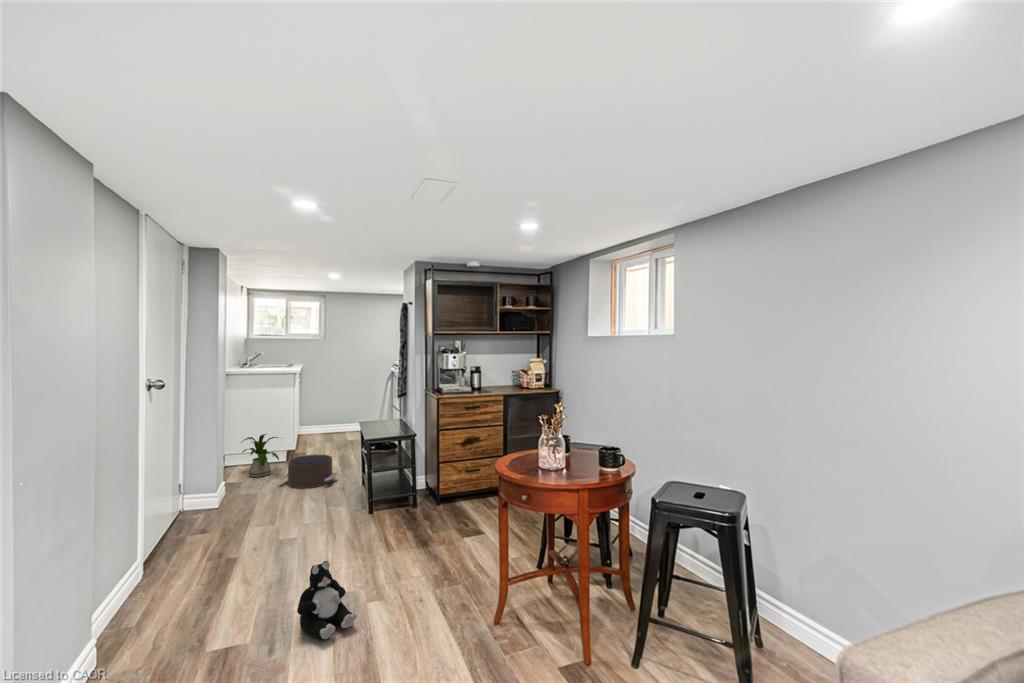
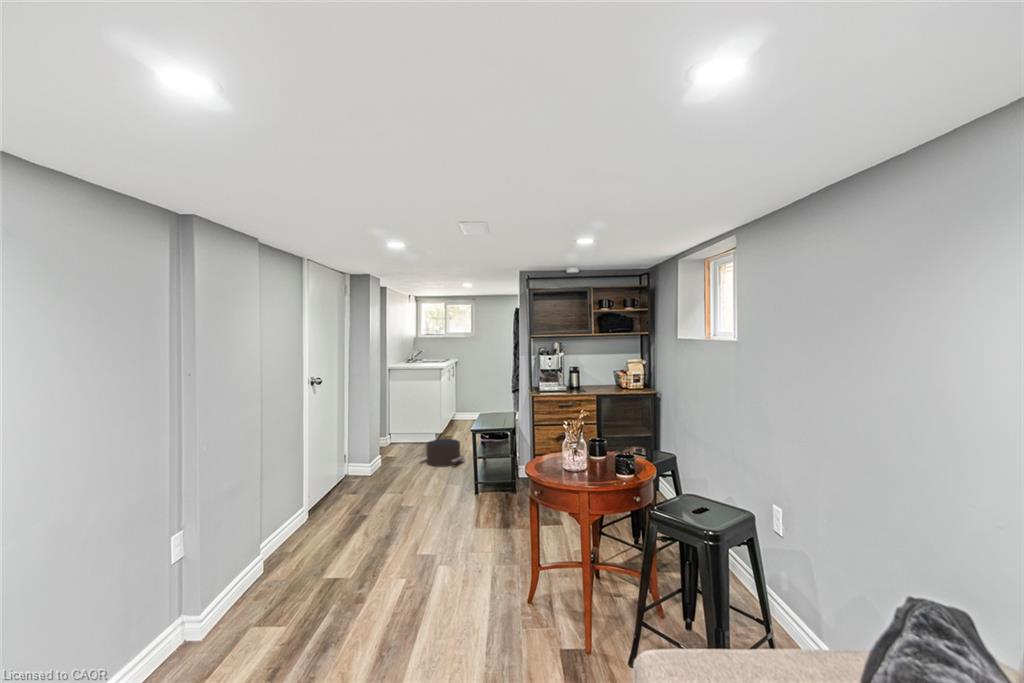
house plant: present [242,434,279,477] -> none [396,419,427,454]
plush toy: present [297,561,357,639] -> none [381,526,423,585]

